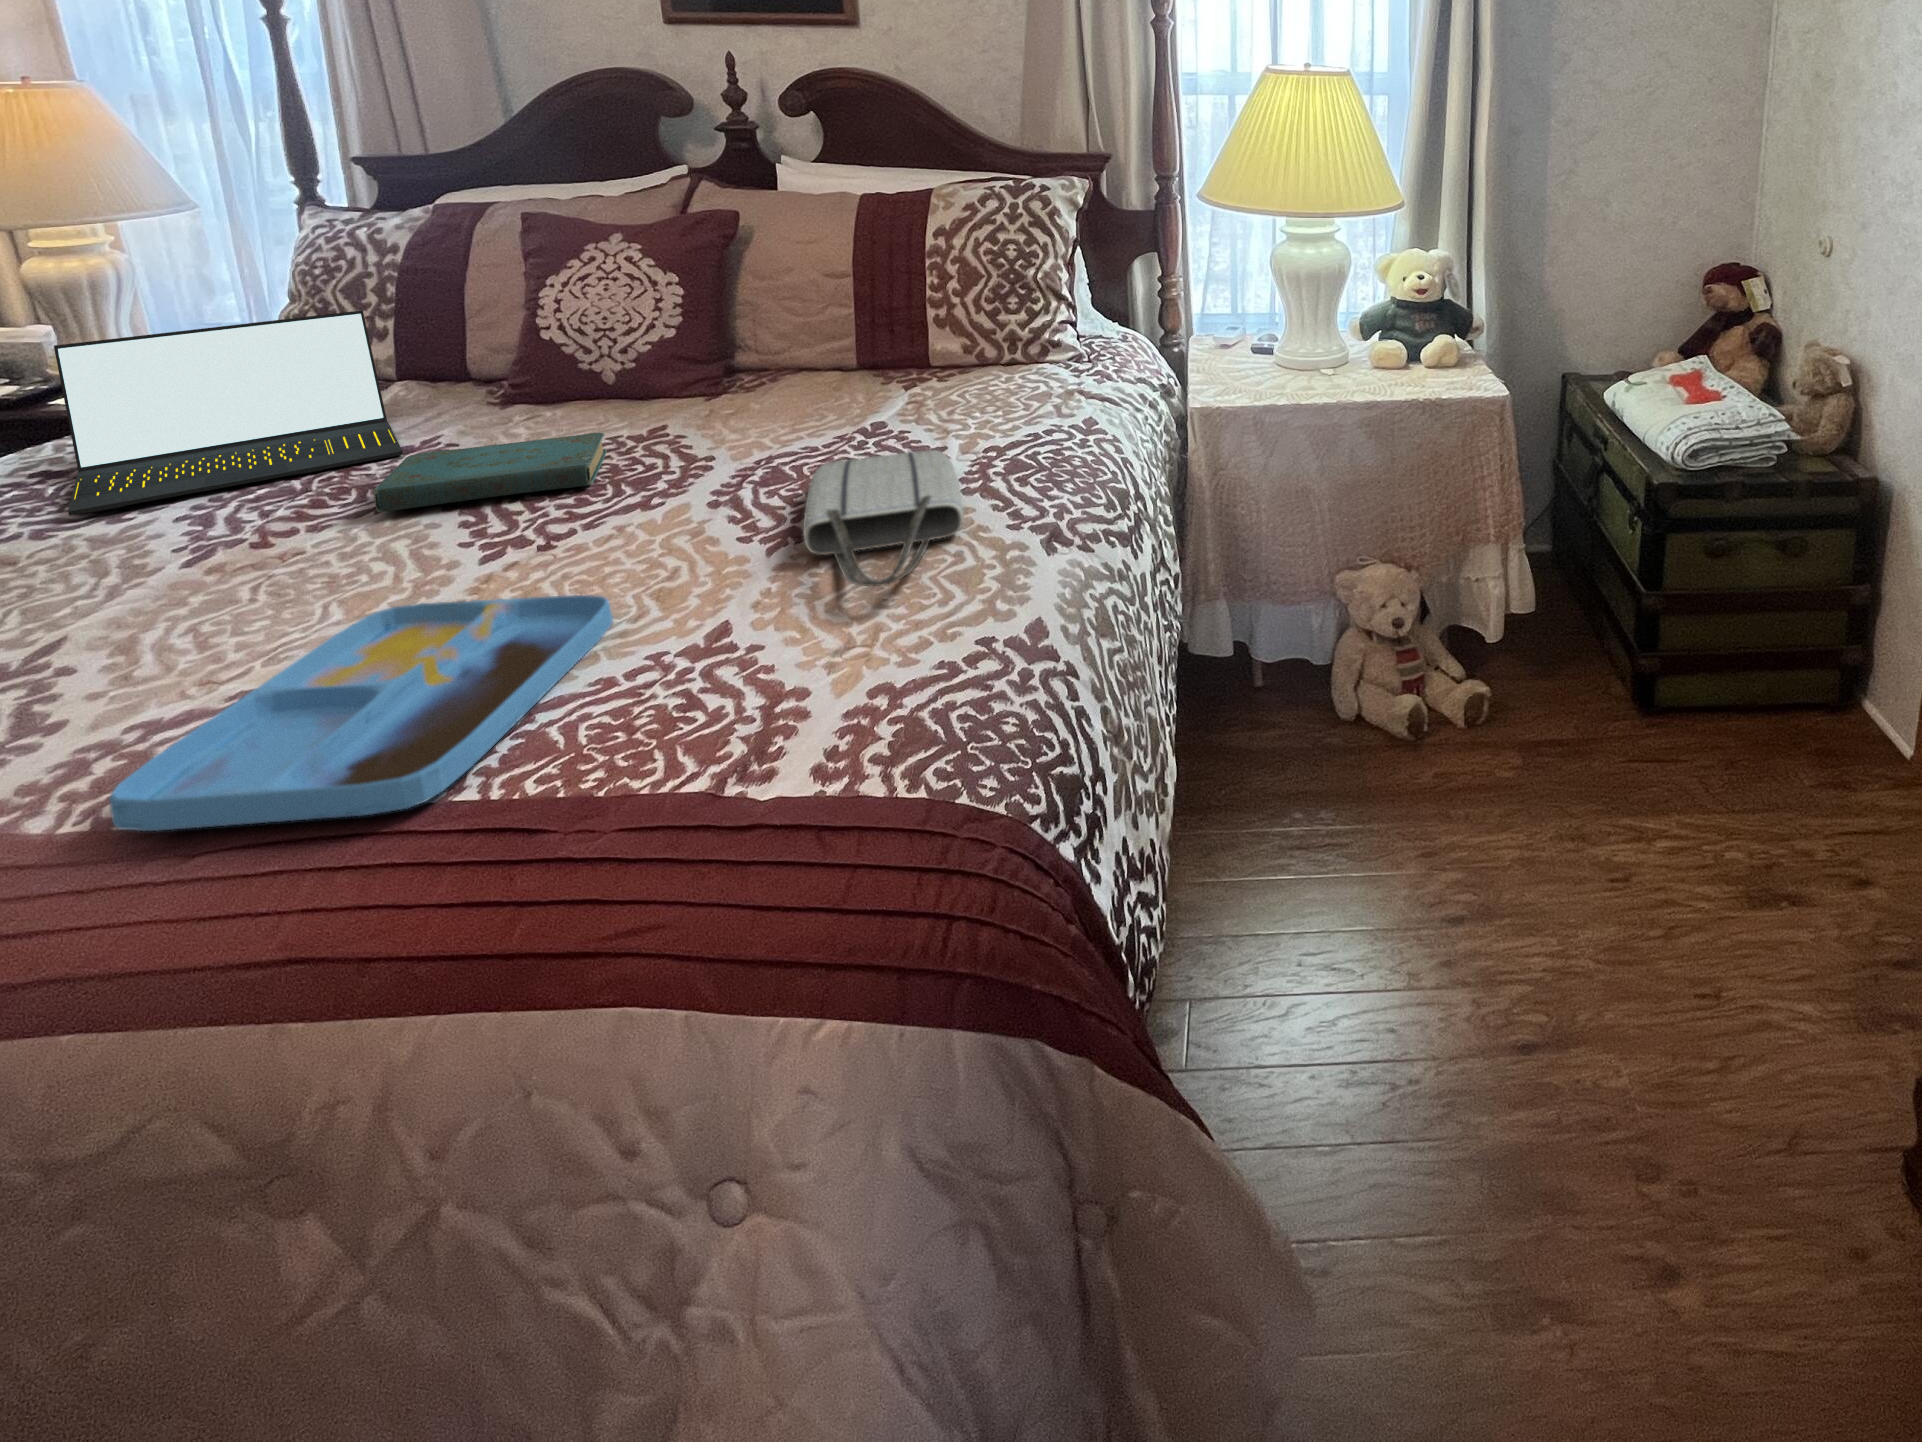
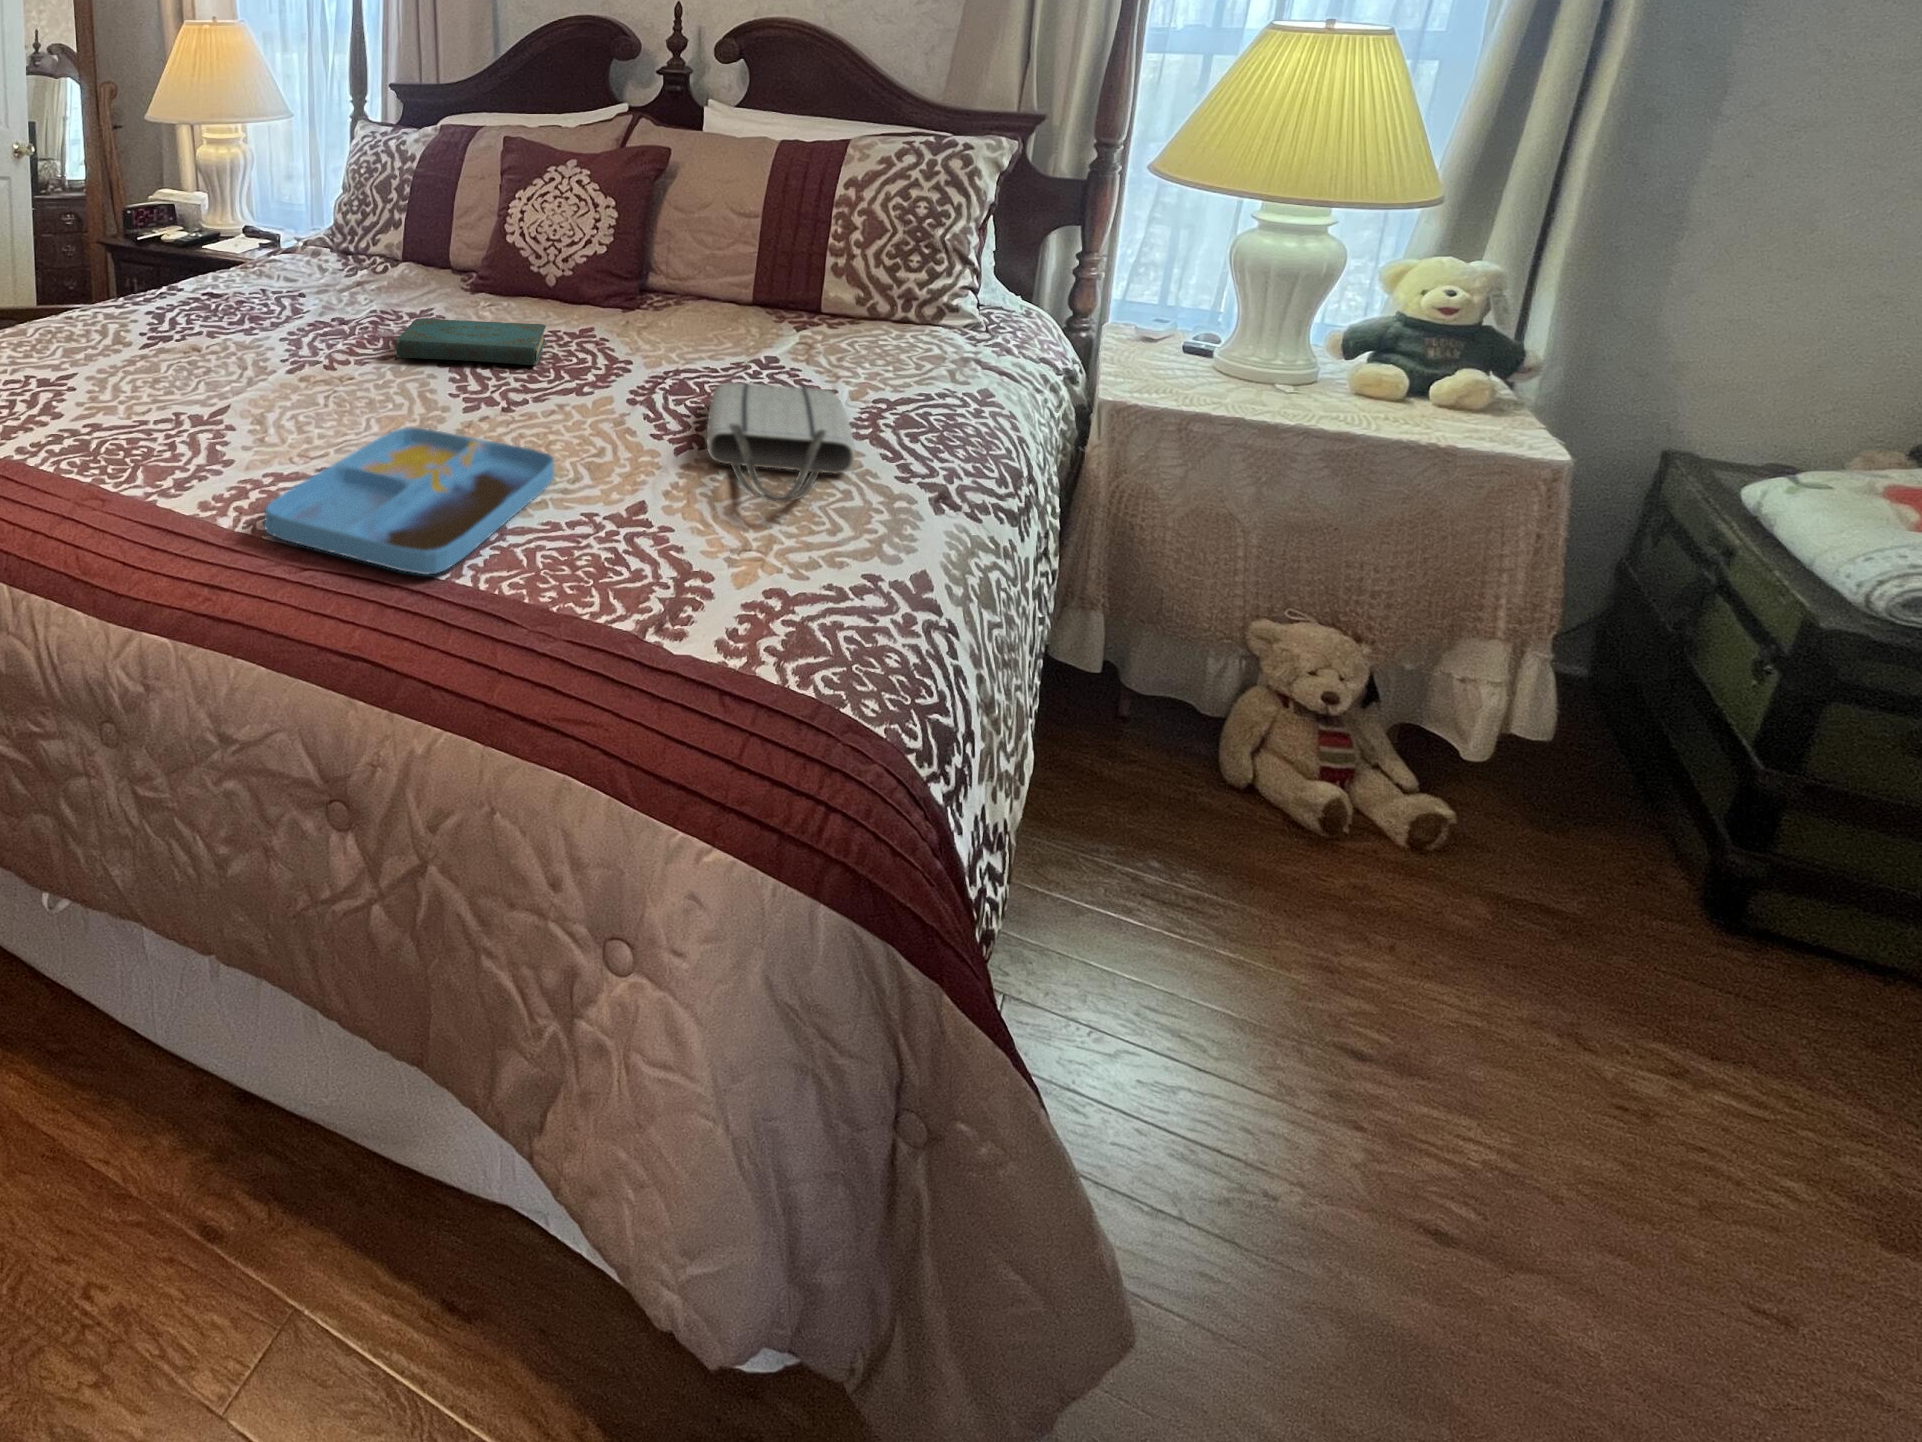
laptop: present [54,310,403,516] -> none [230,204,410,324]

